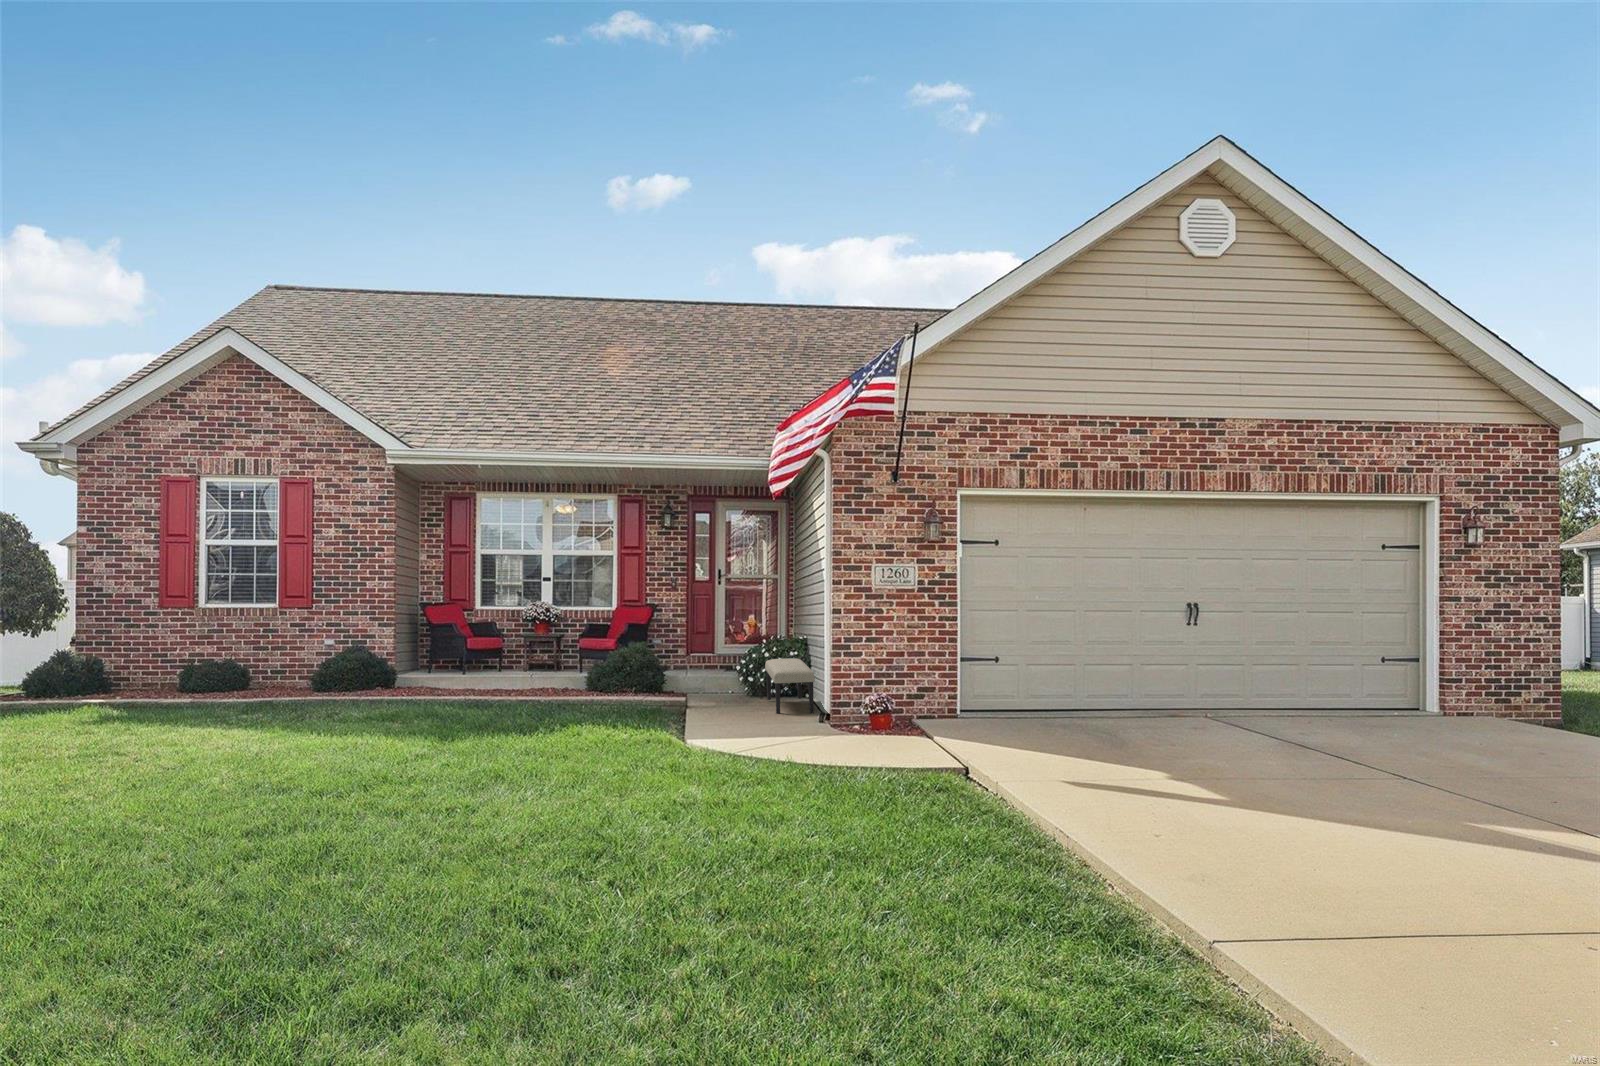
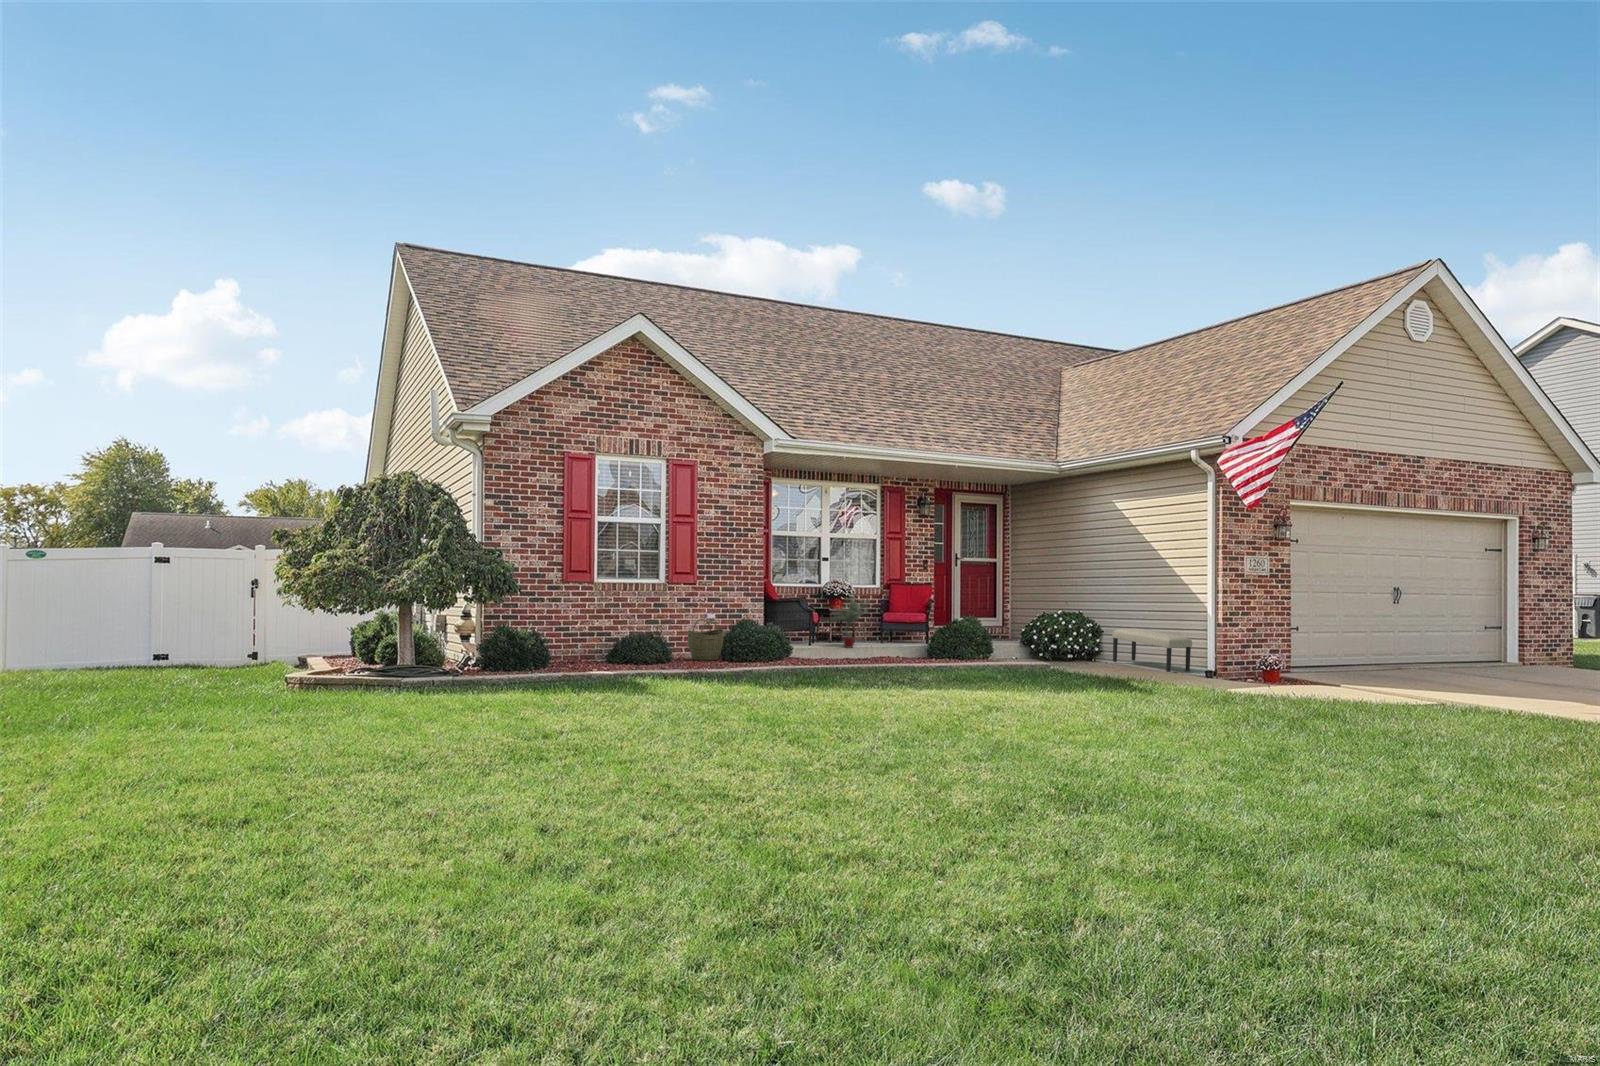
potted tree: none [522,617,573,679] -> present [832,594,868,648]
woven basket: none [288,646,330,691] -> present [688,619,723,661]

